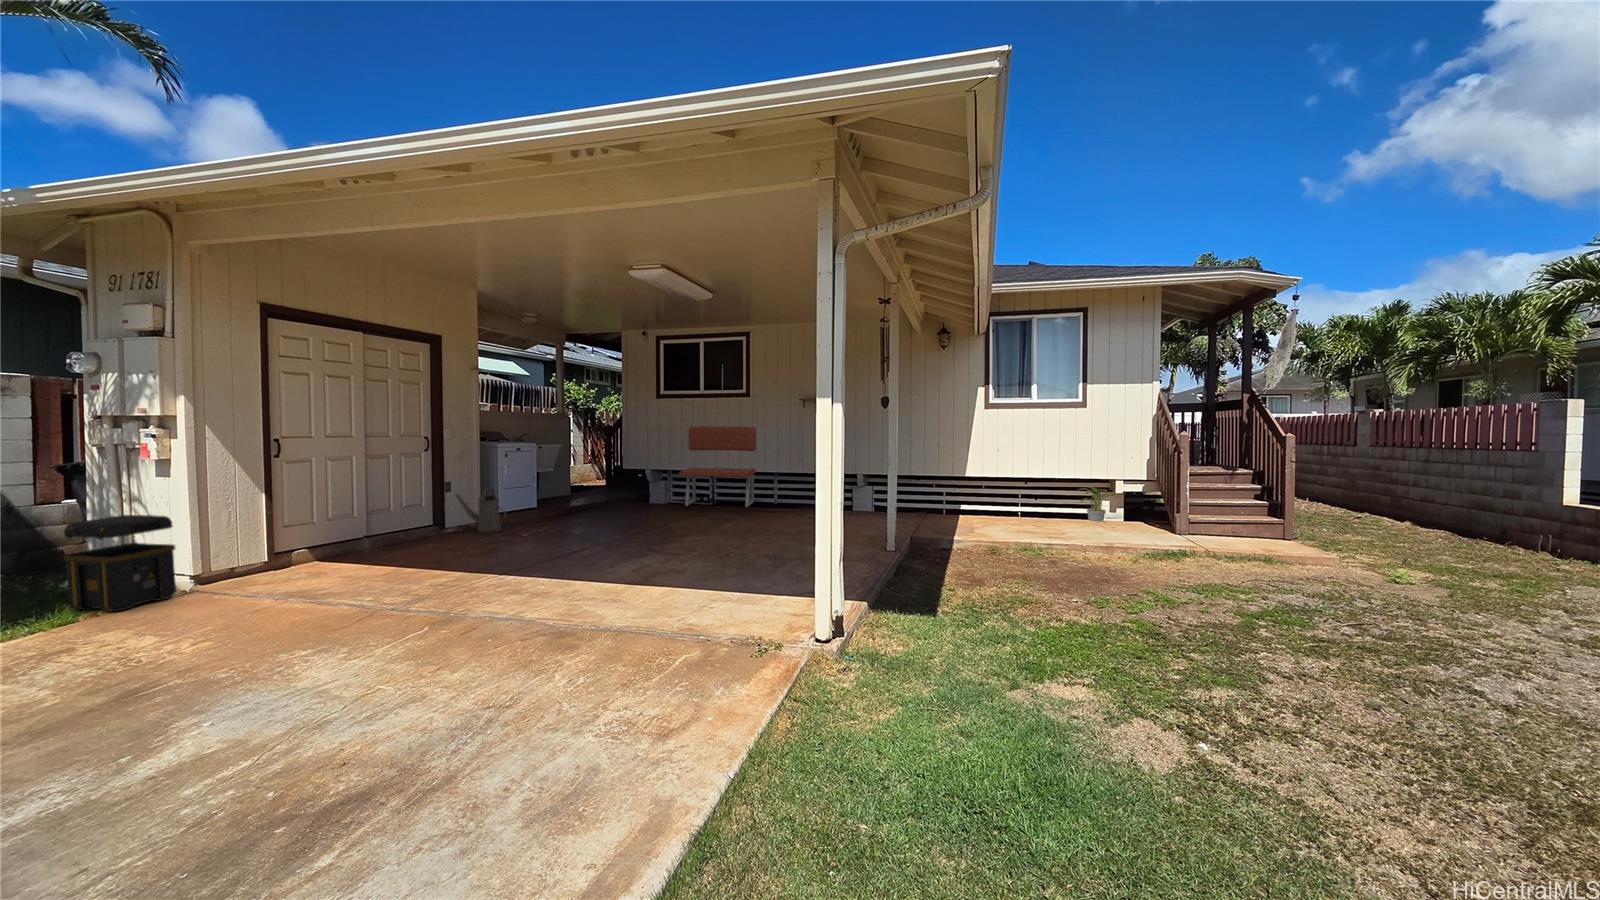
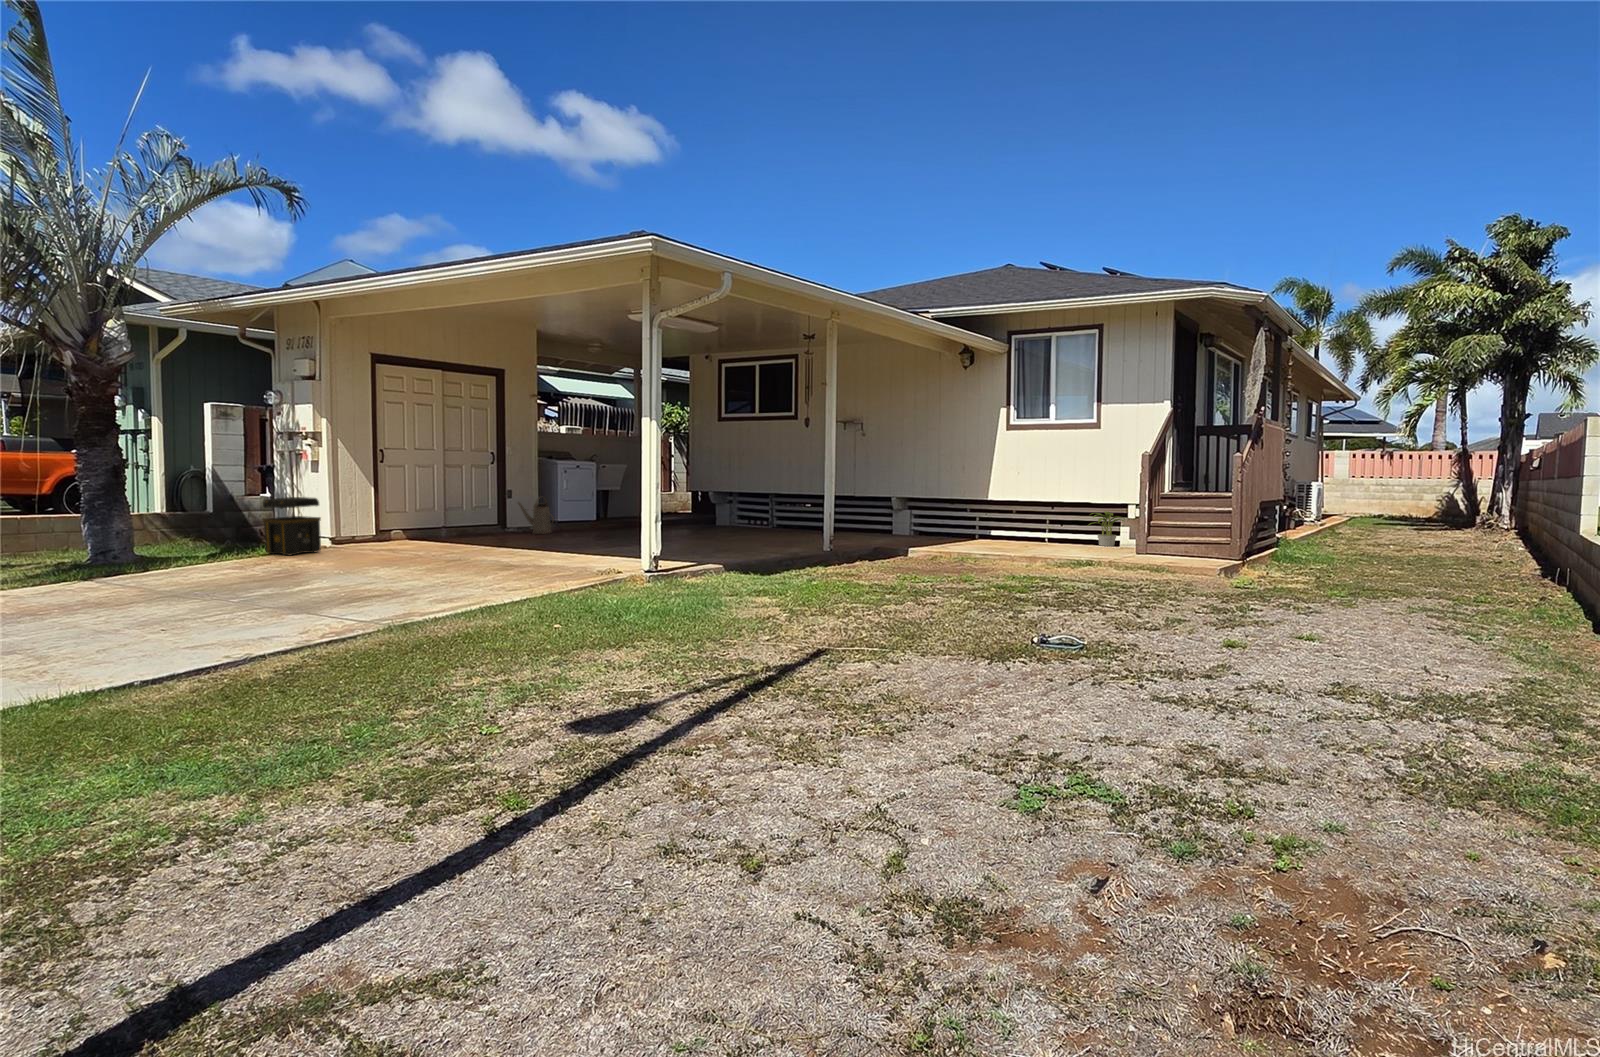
bench: present [679,426,756,507] -> none [720,450,796,527]

